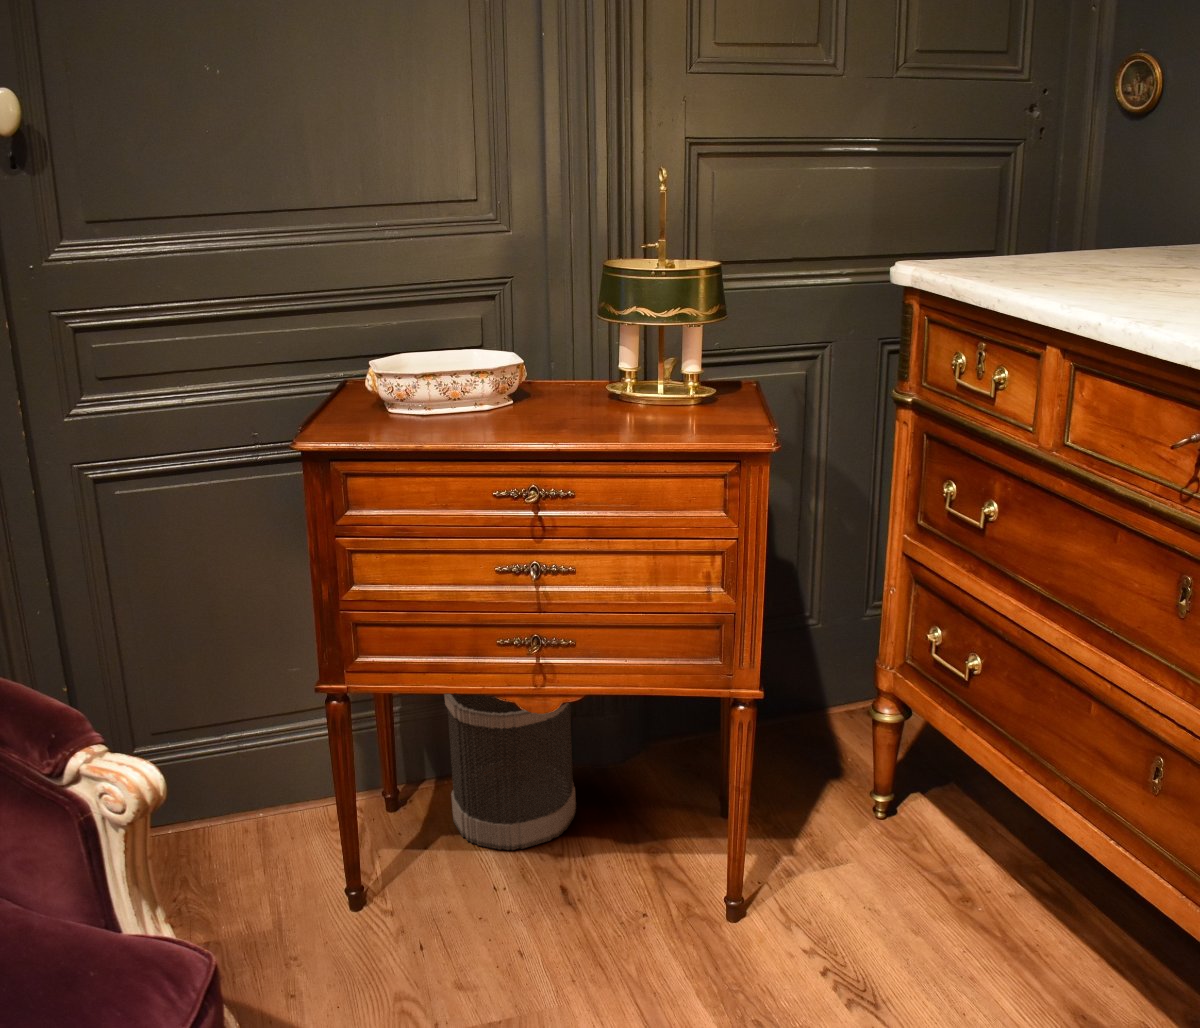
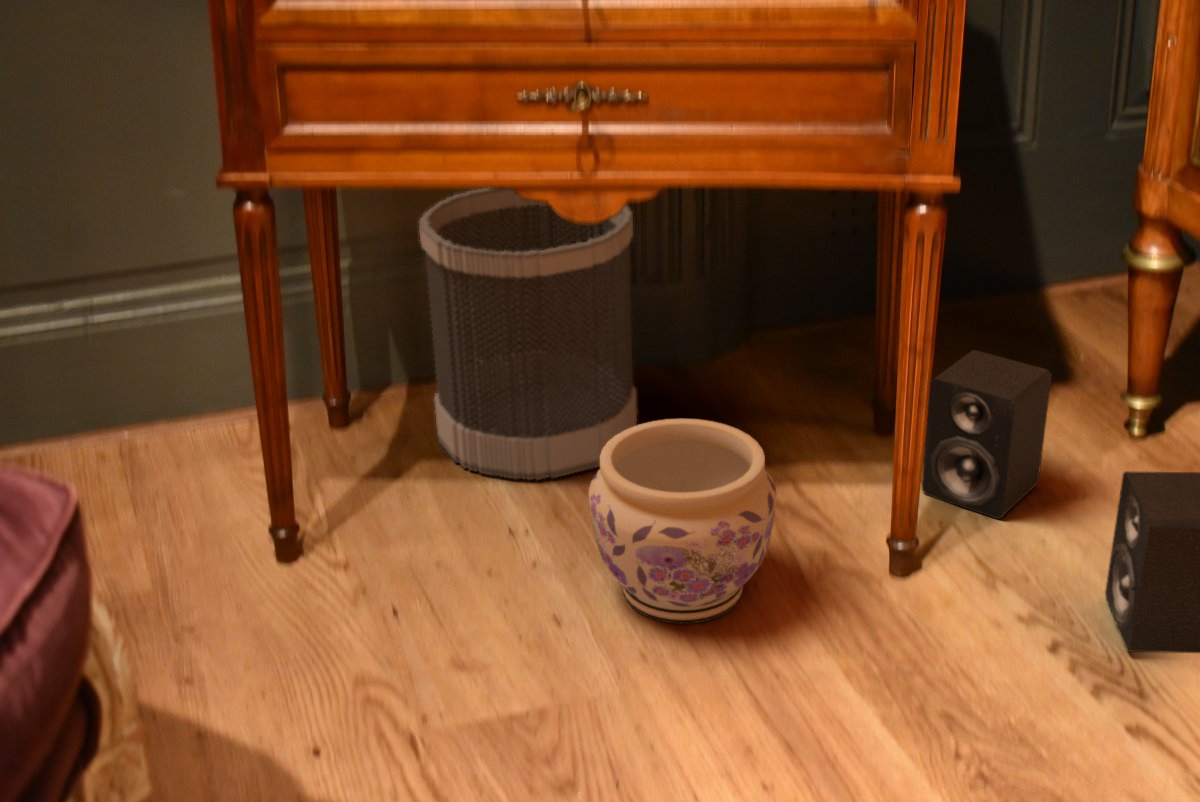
speaker: none [748,769,938,979] -> present [922,350,1200,653]
planter: none [540,821,654,957] -> present [588,419,777,623]

